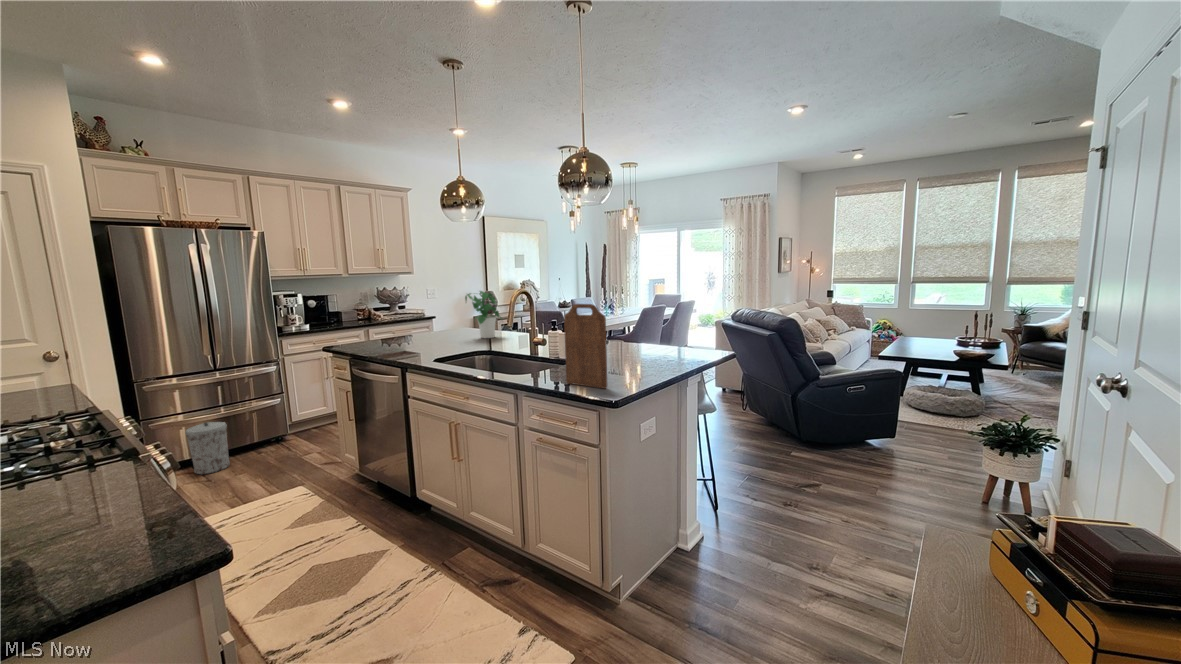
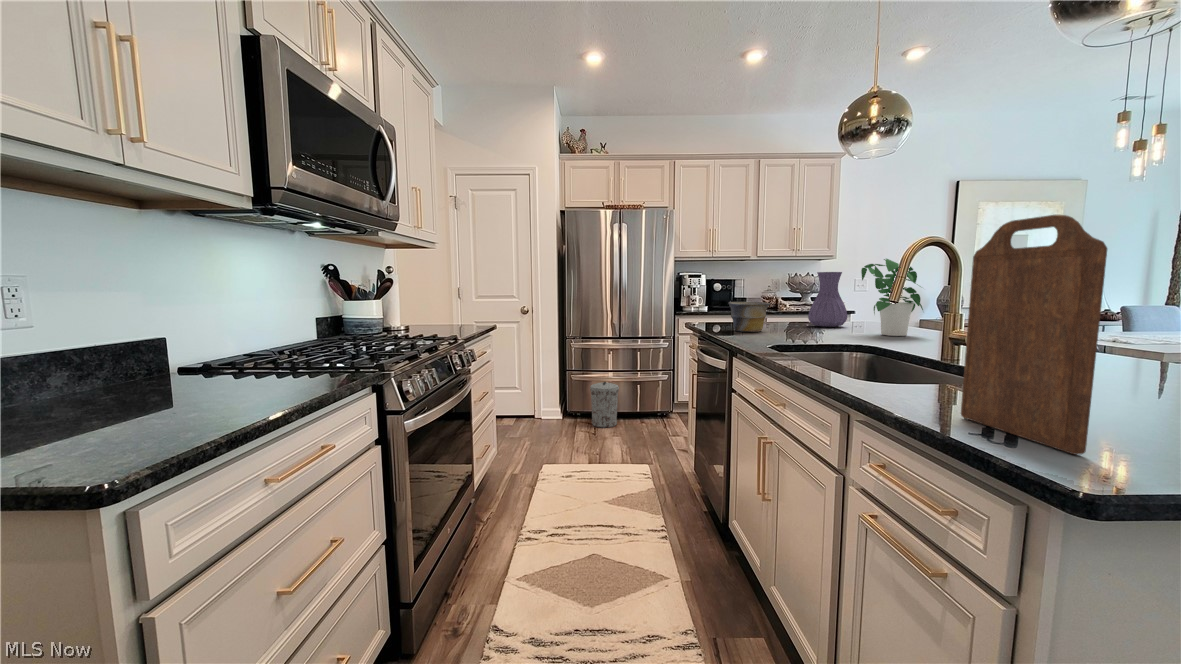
vase: none [426,296,453,336] -> present [808,272,847,327]
bowl: none [372,324,407,350] -> present [728,302,770,332]

